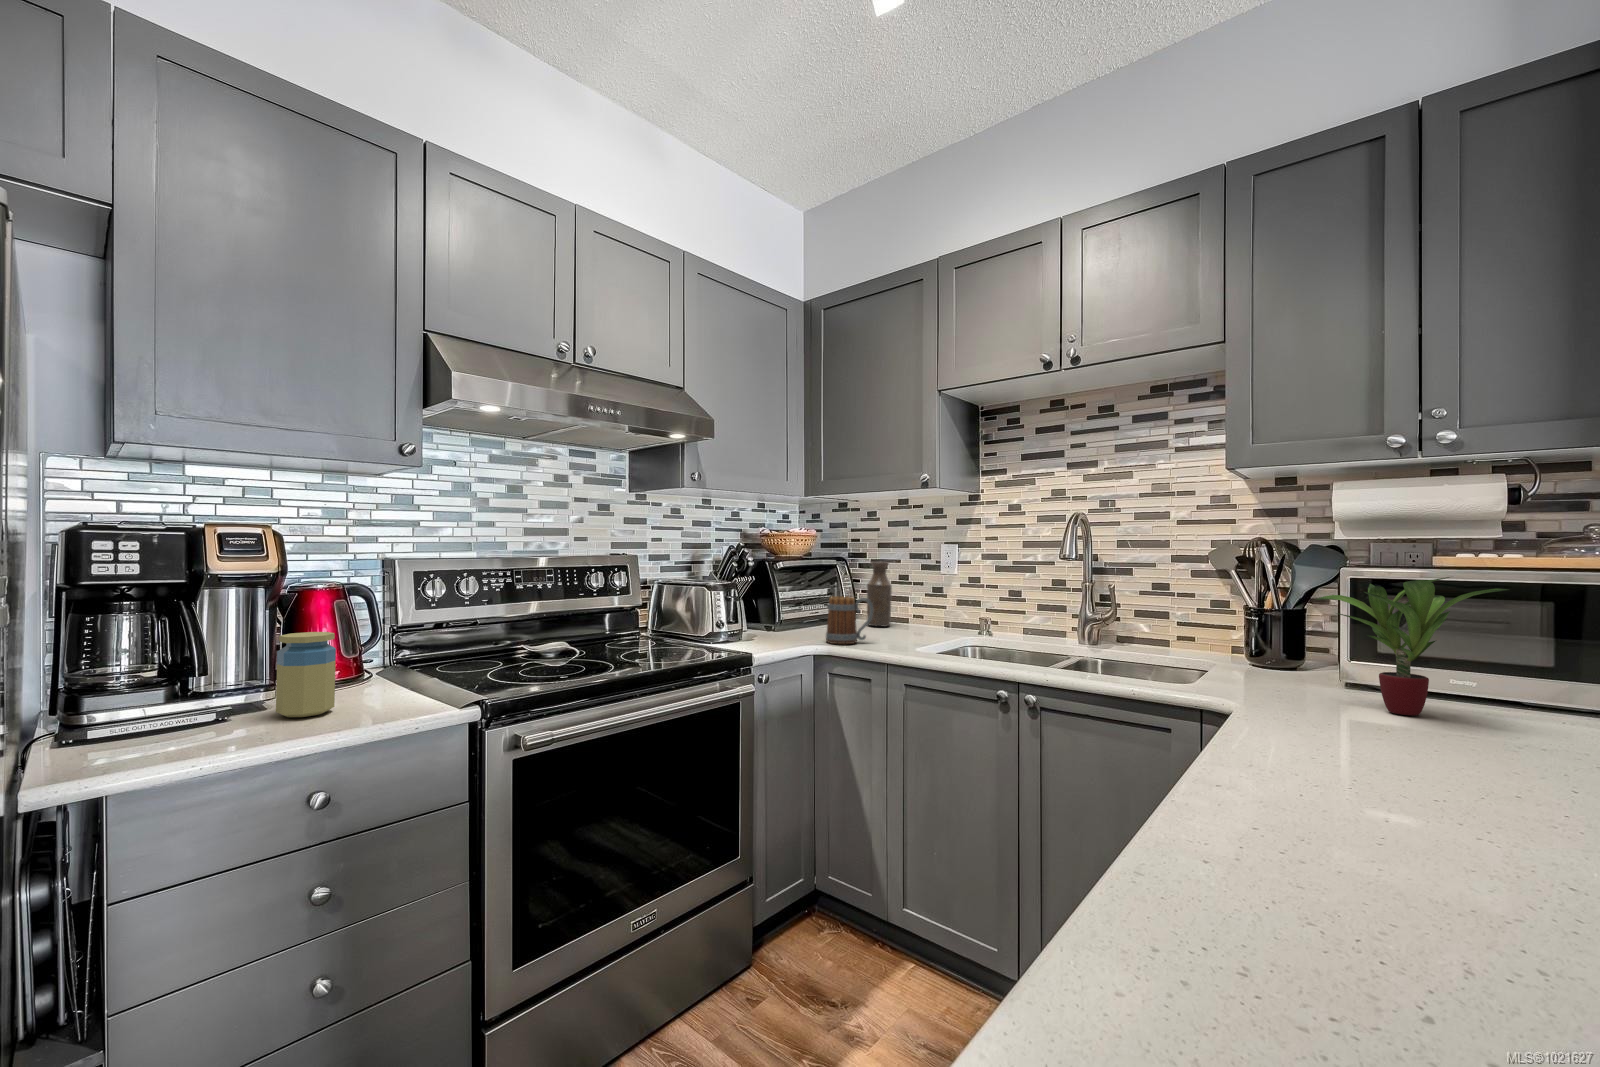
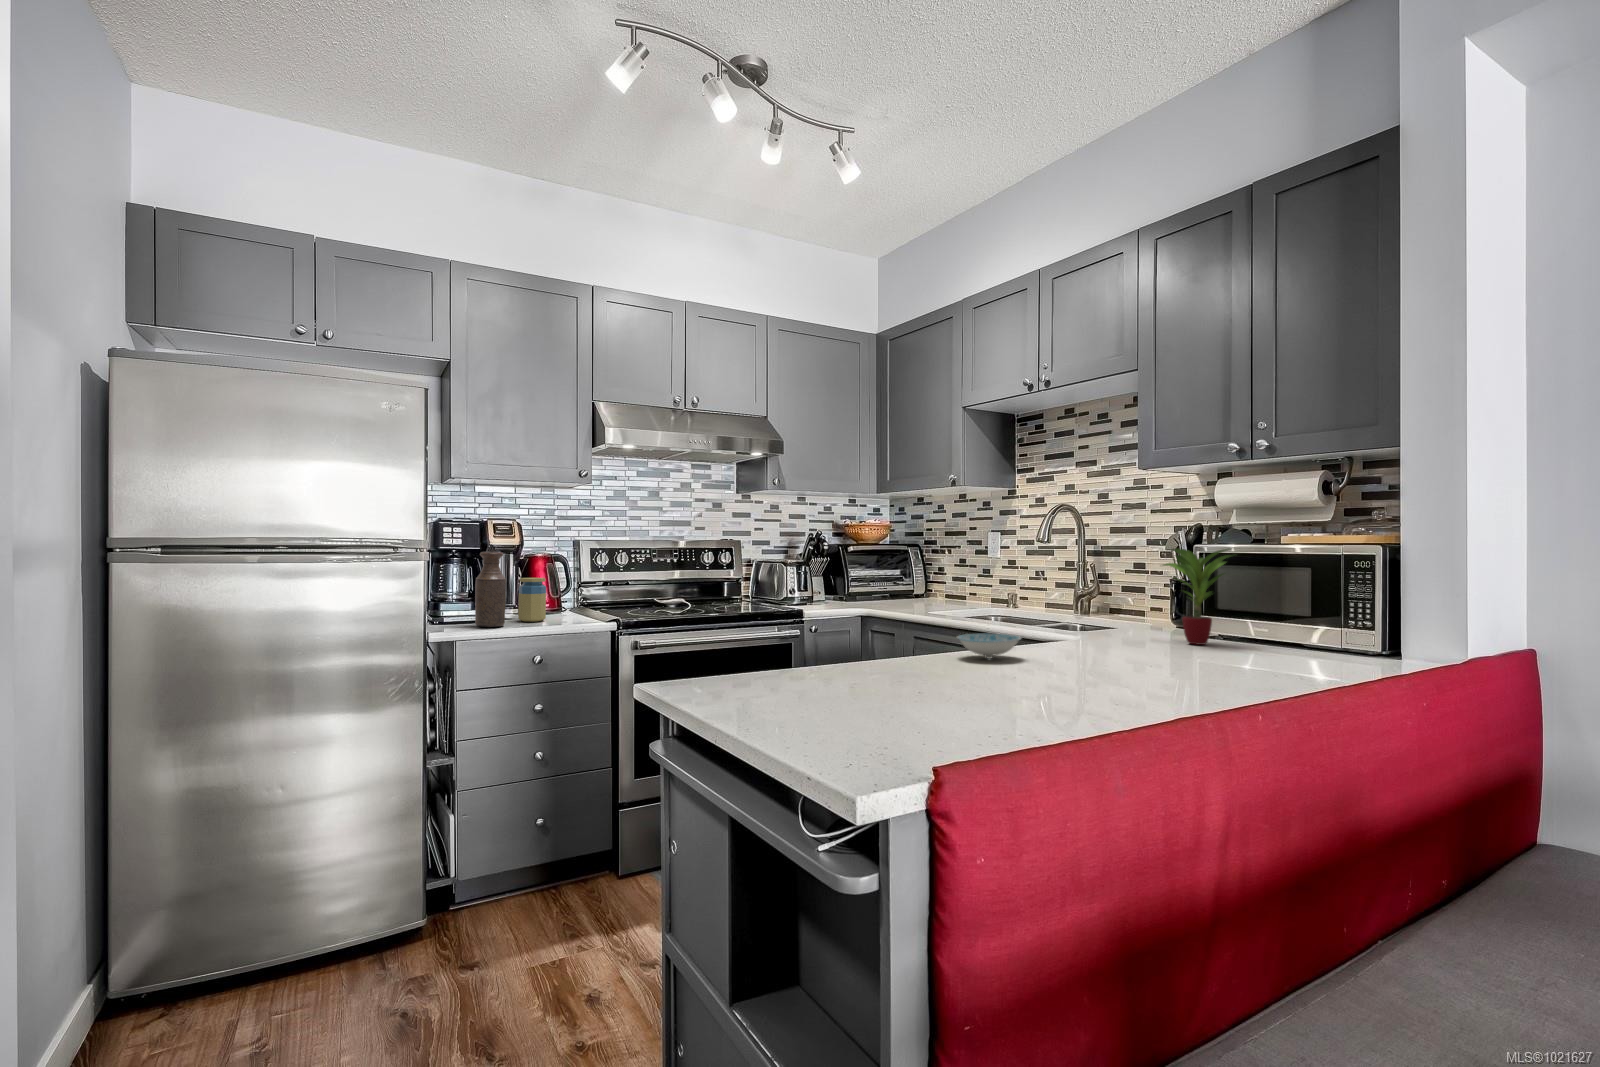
bottle: present [867,561,892,627] -> present [475,552,506,627]
mug: present [826,596,873,644] -> none [874,572,910,608]
ceramic bowl: none [1275,751,1430,815] -> present [957,634,1021,659]

